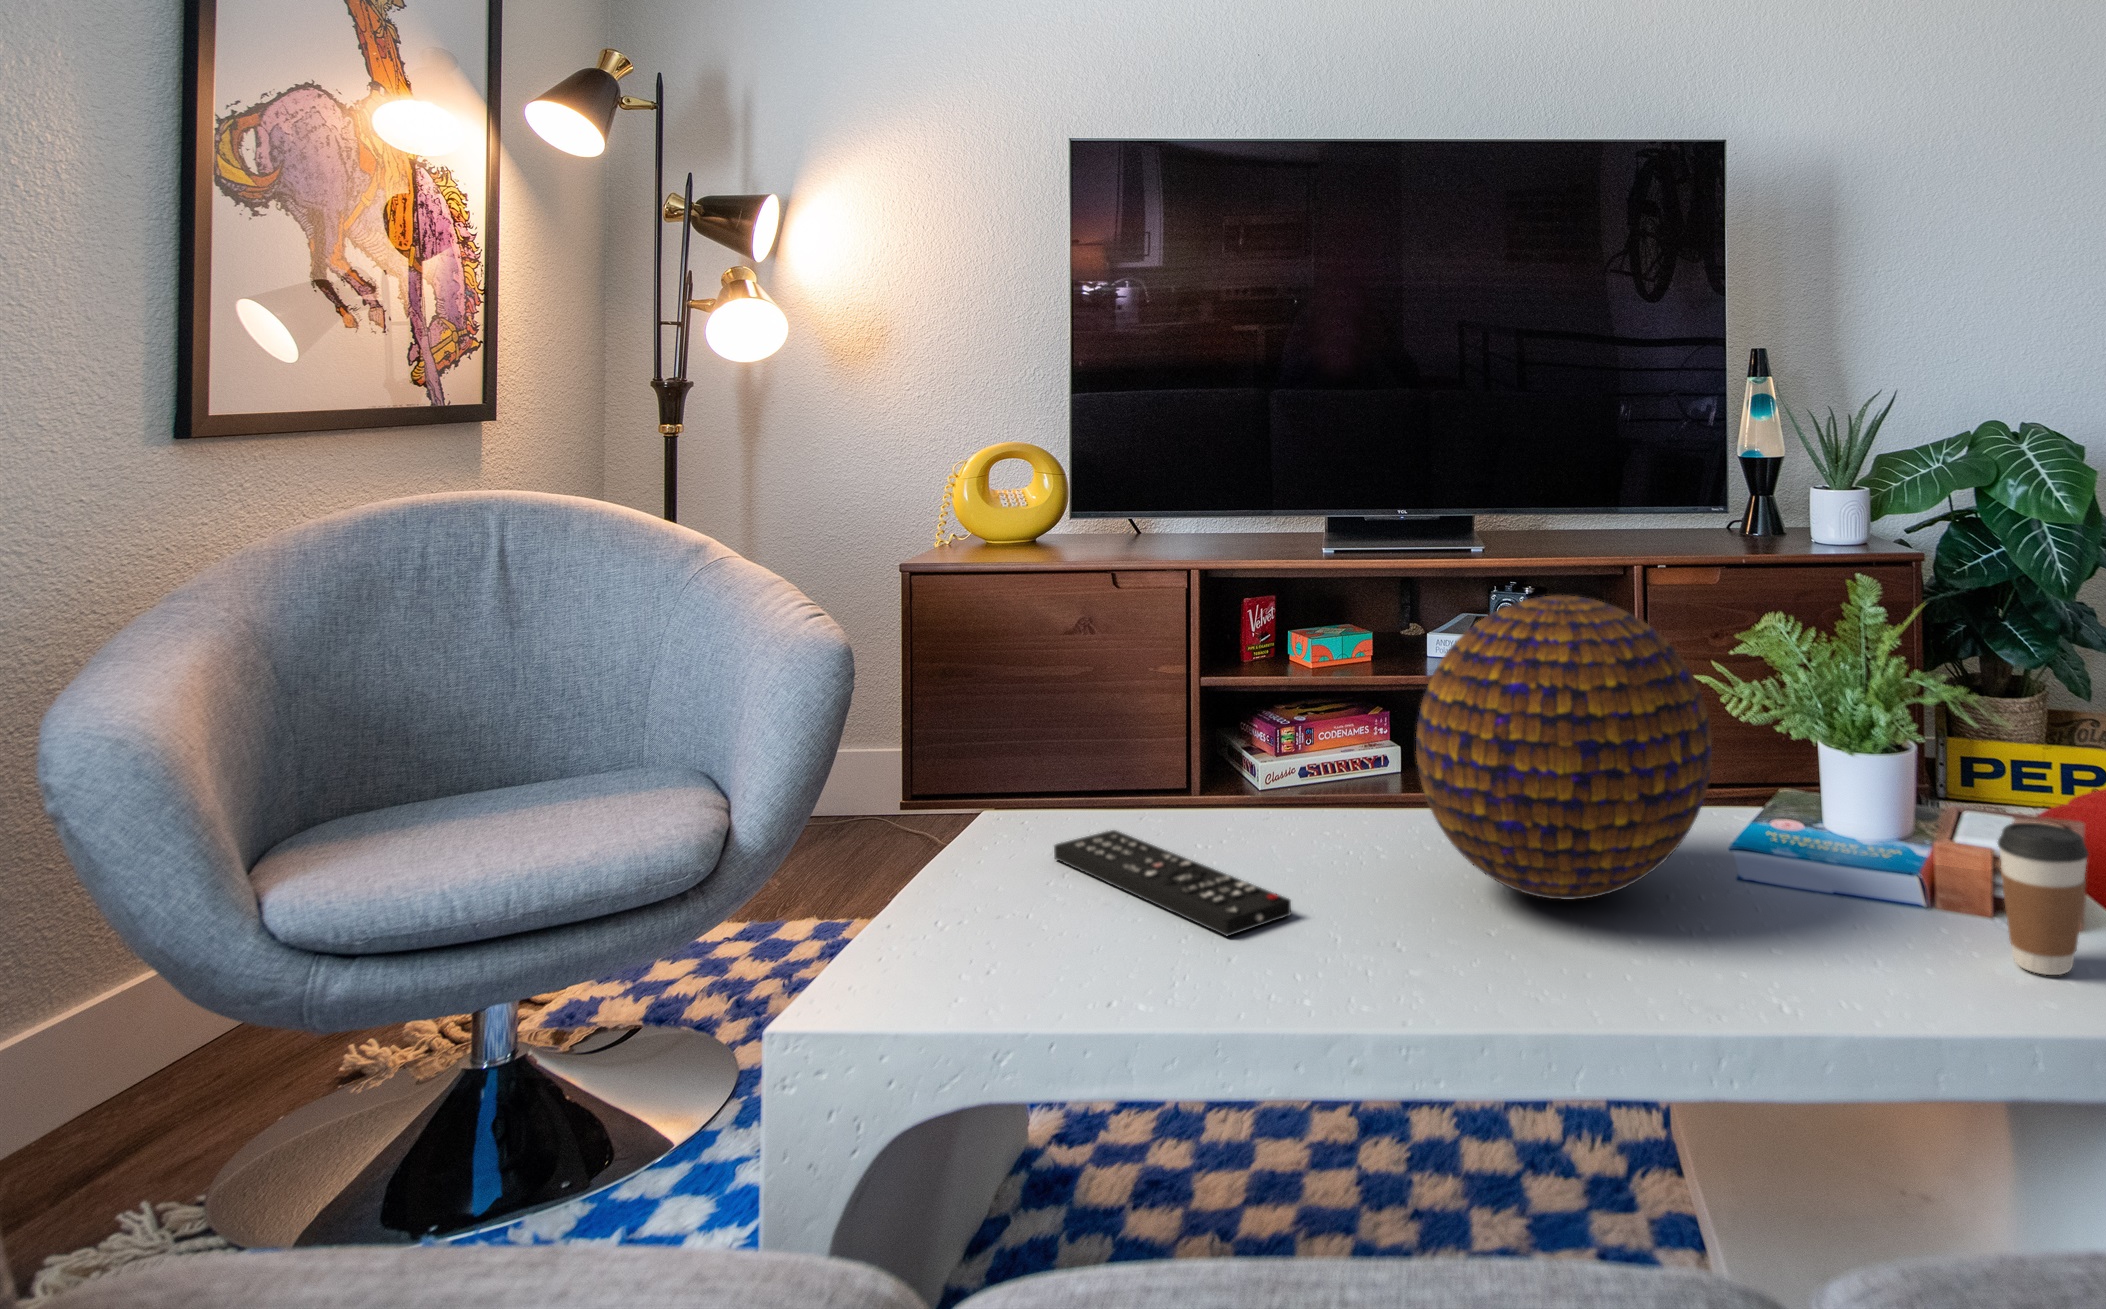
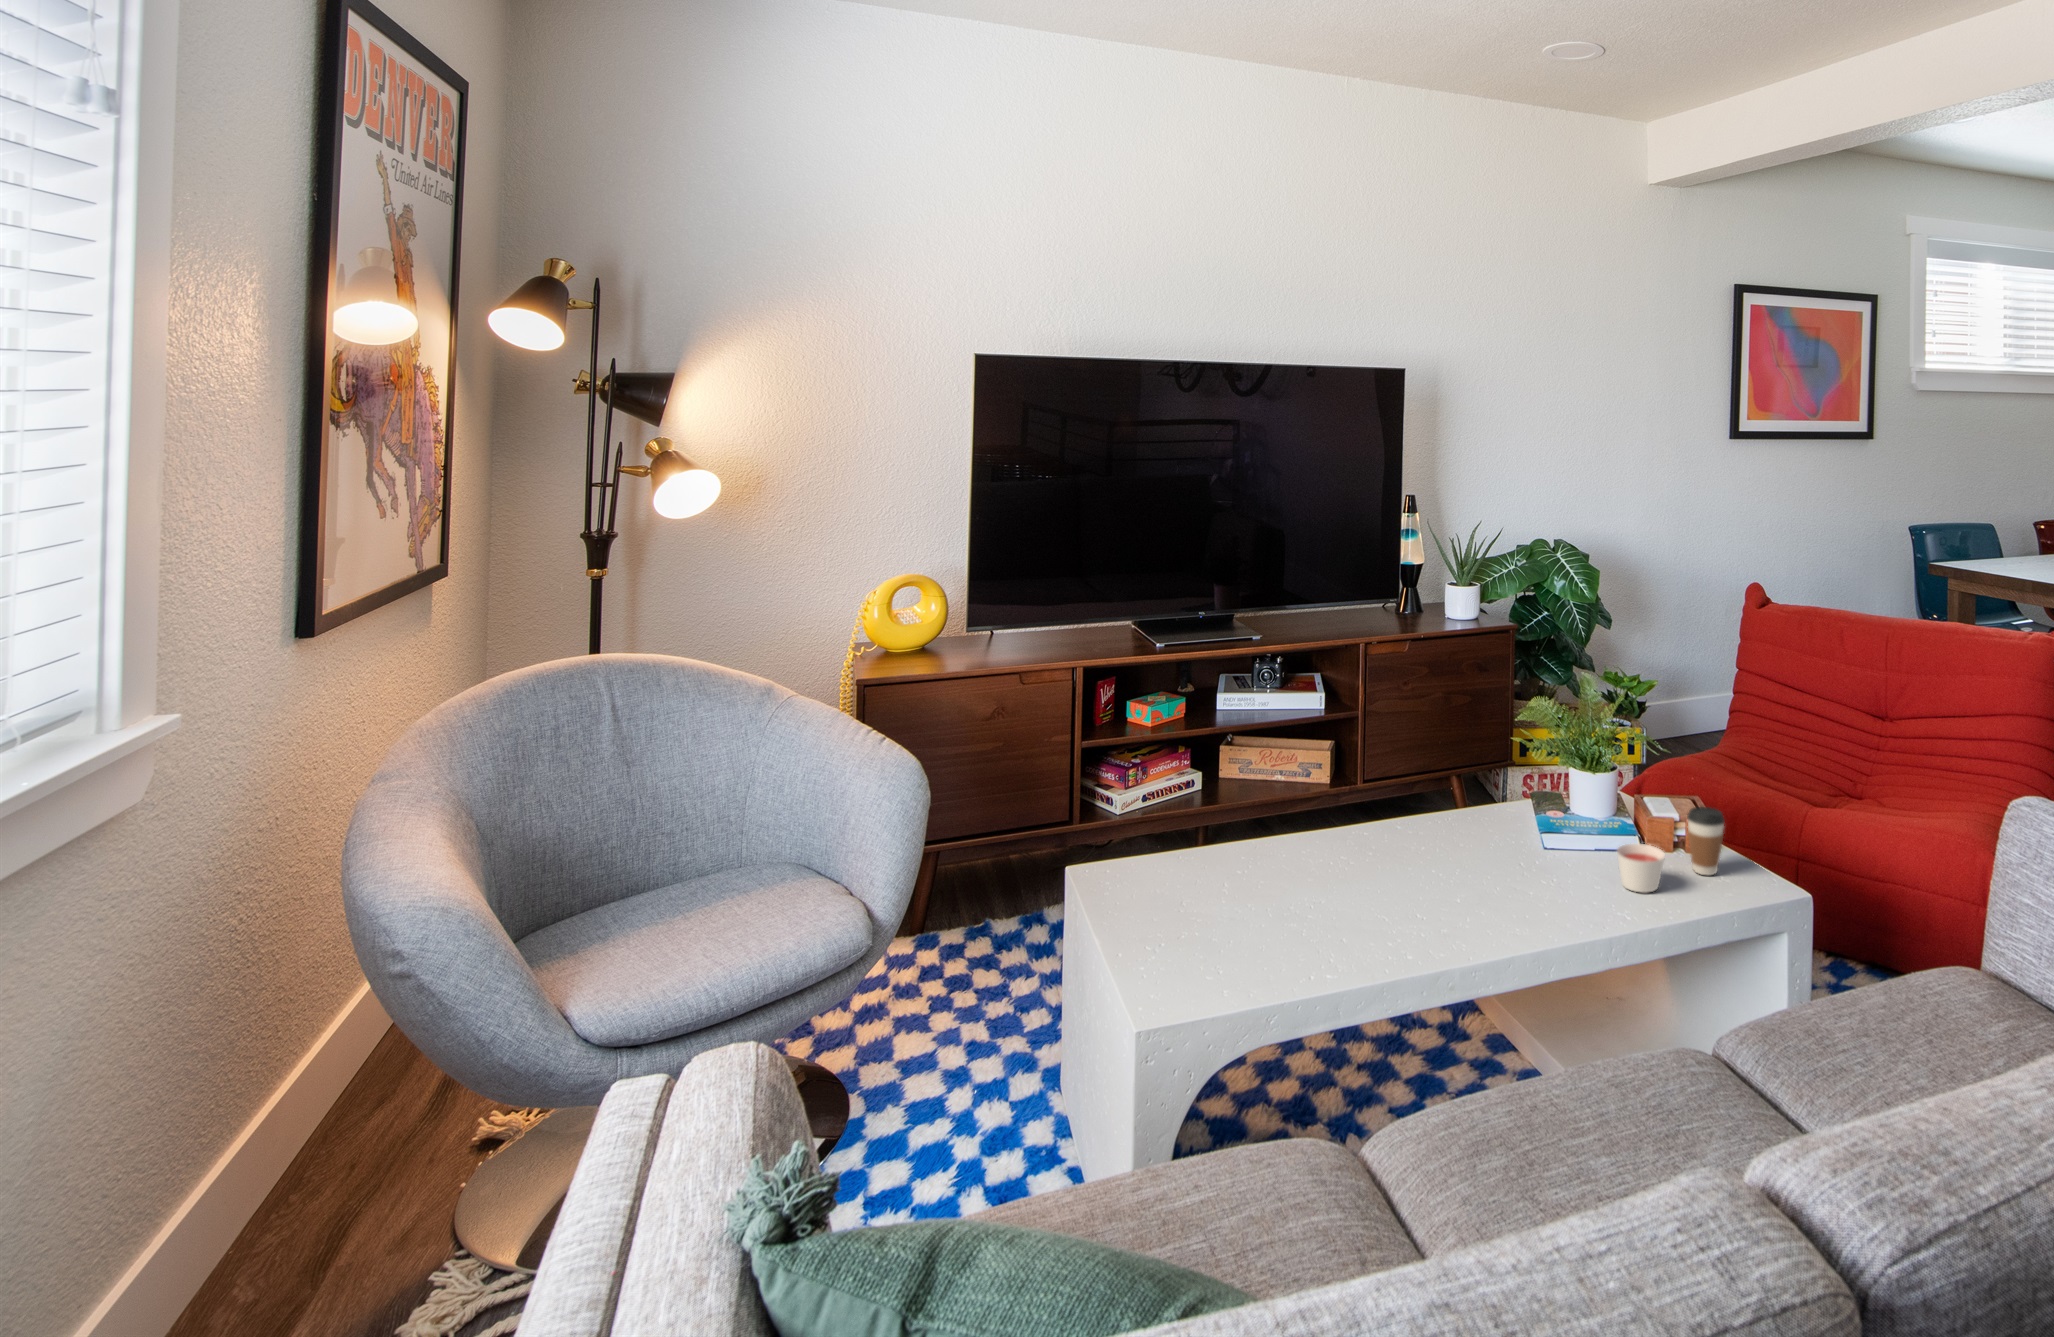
decorative orb: present [1416,595,1712,900] -> none [1406,713,1558,874]
remote control: present [1054,830,1291,936] -> none [1190,872,1368,925]
candle: none [1806,878,1914,982] -> present [1617,843,1665,893]

